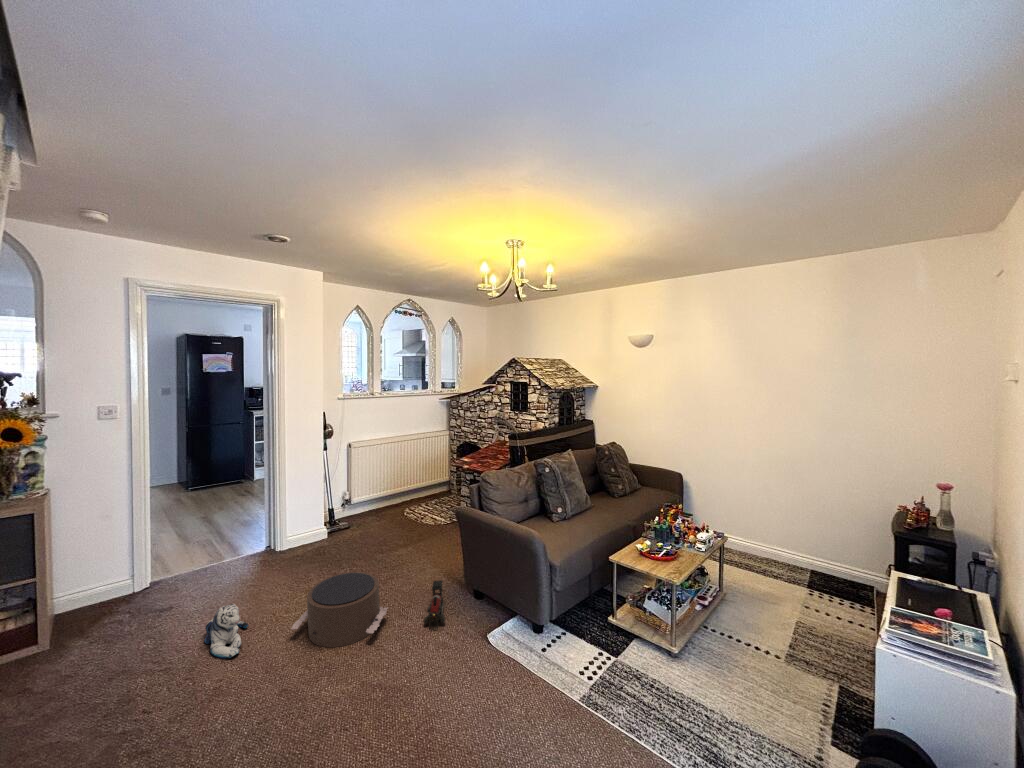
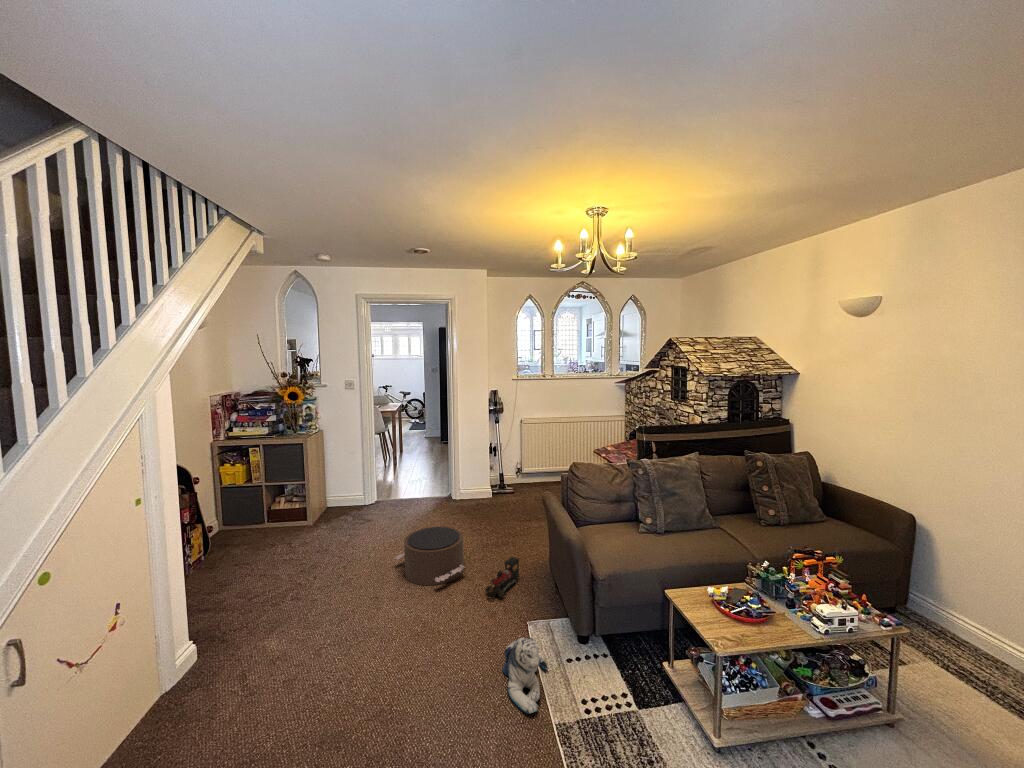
plush toy: present [203,604,248,658] -> present [502,638,548,714]

